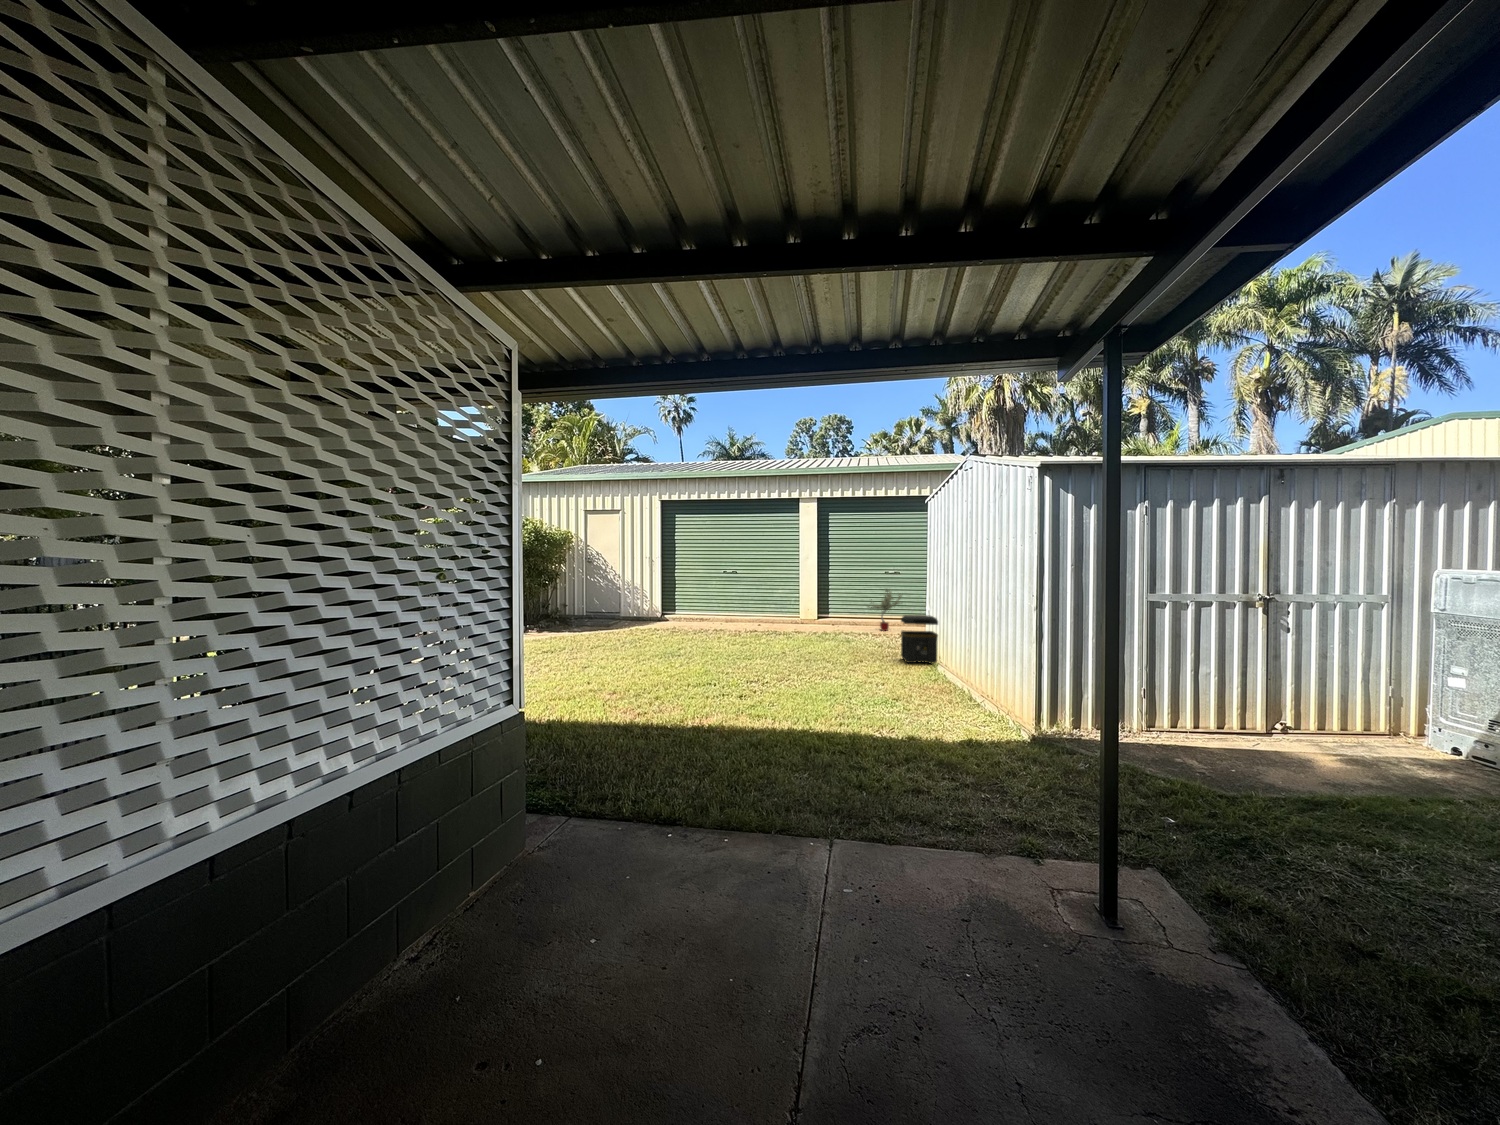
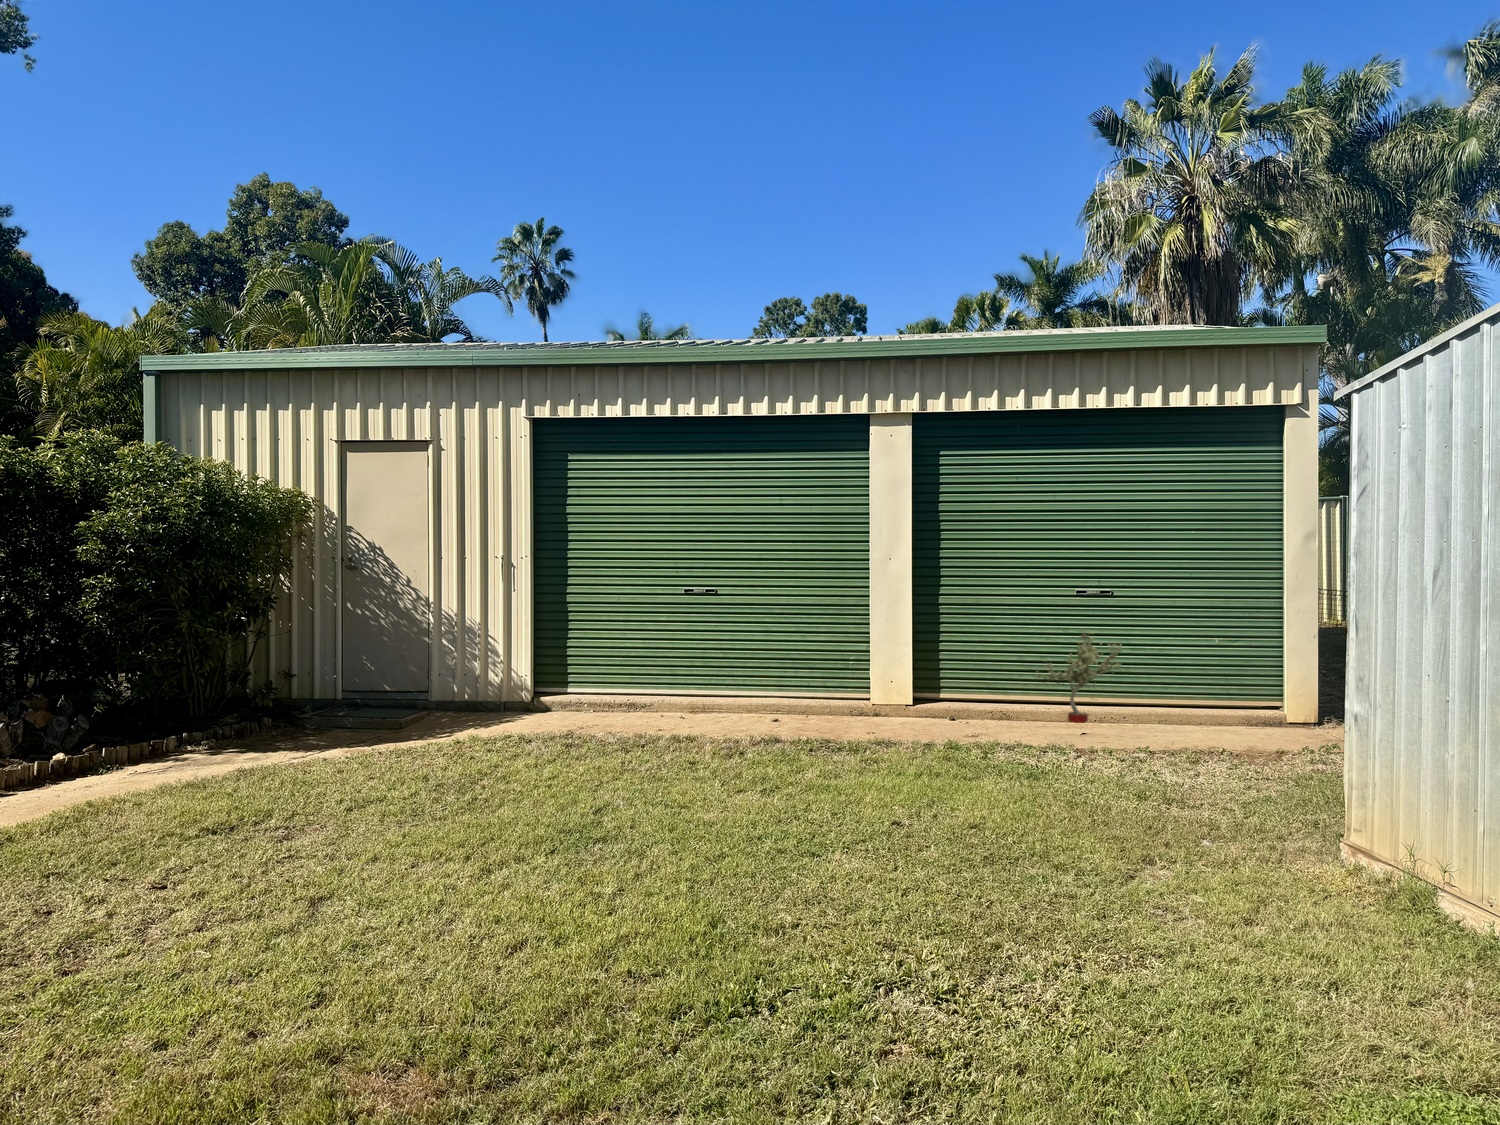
toolbox: present [901,615,938,663] -> none [1241,721,1373,865]

